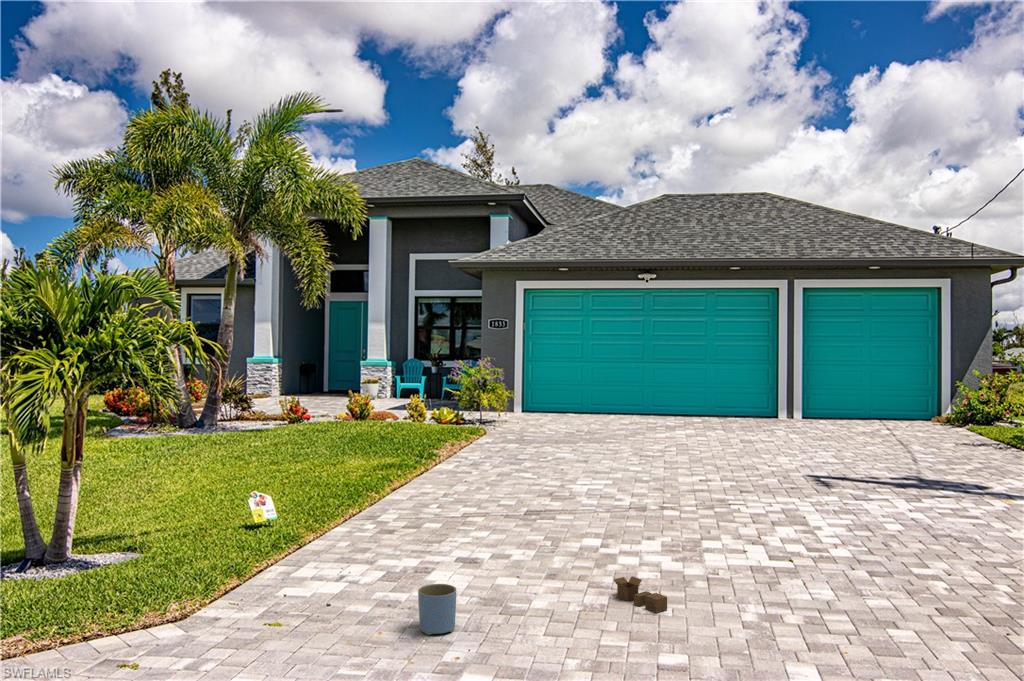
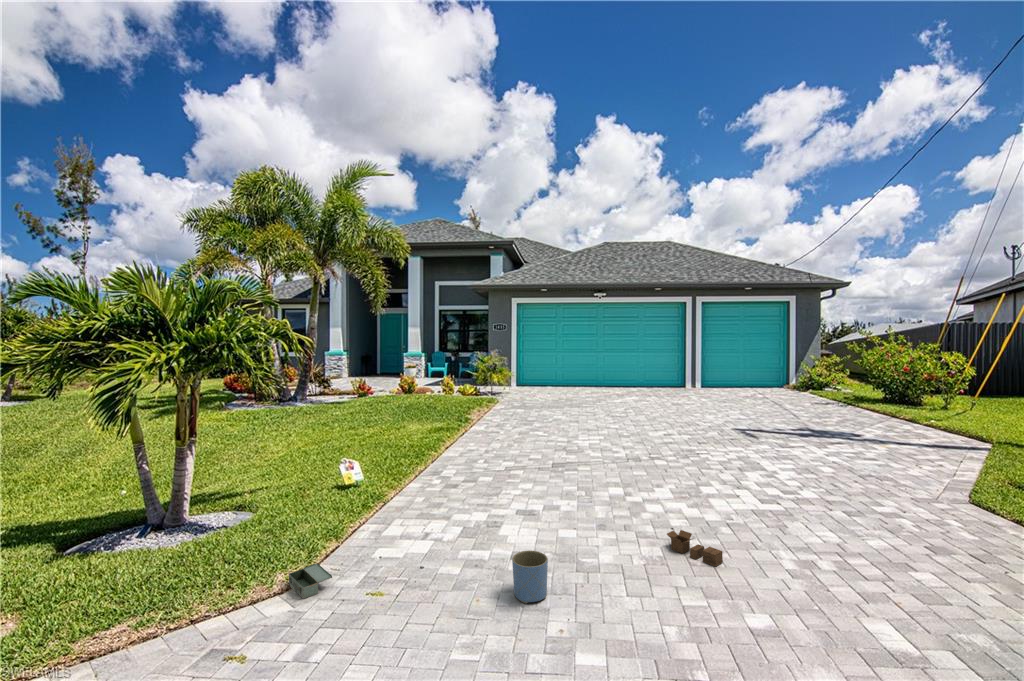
toolbox: none [184,595,229,625] -> present [289,564,332,599]

